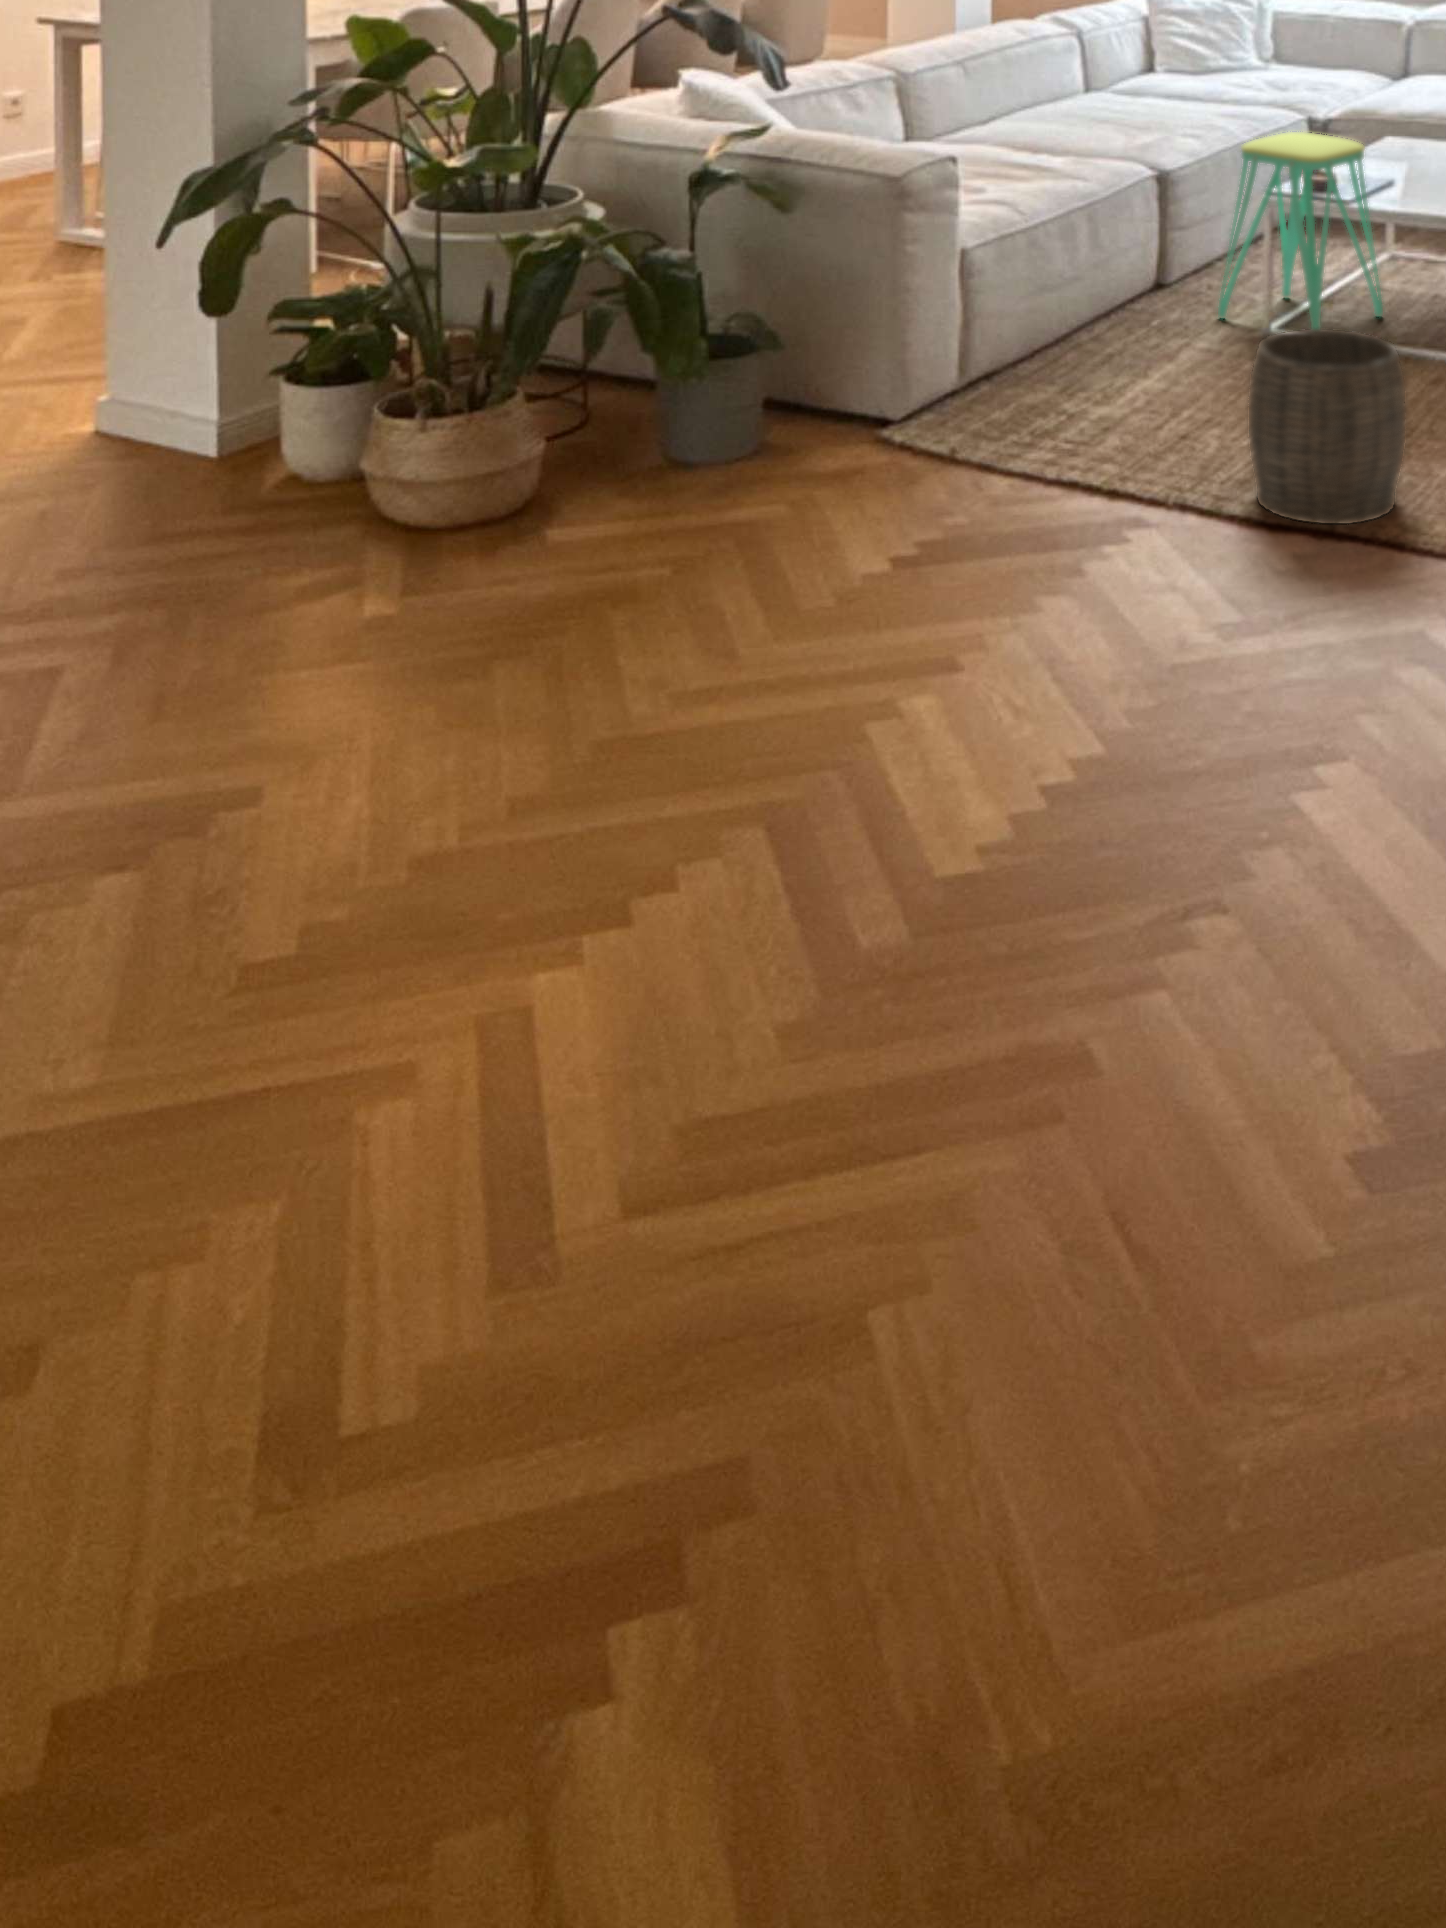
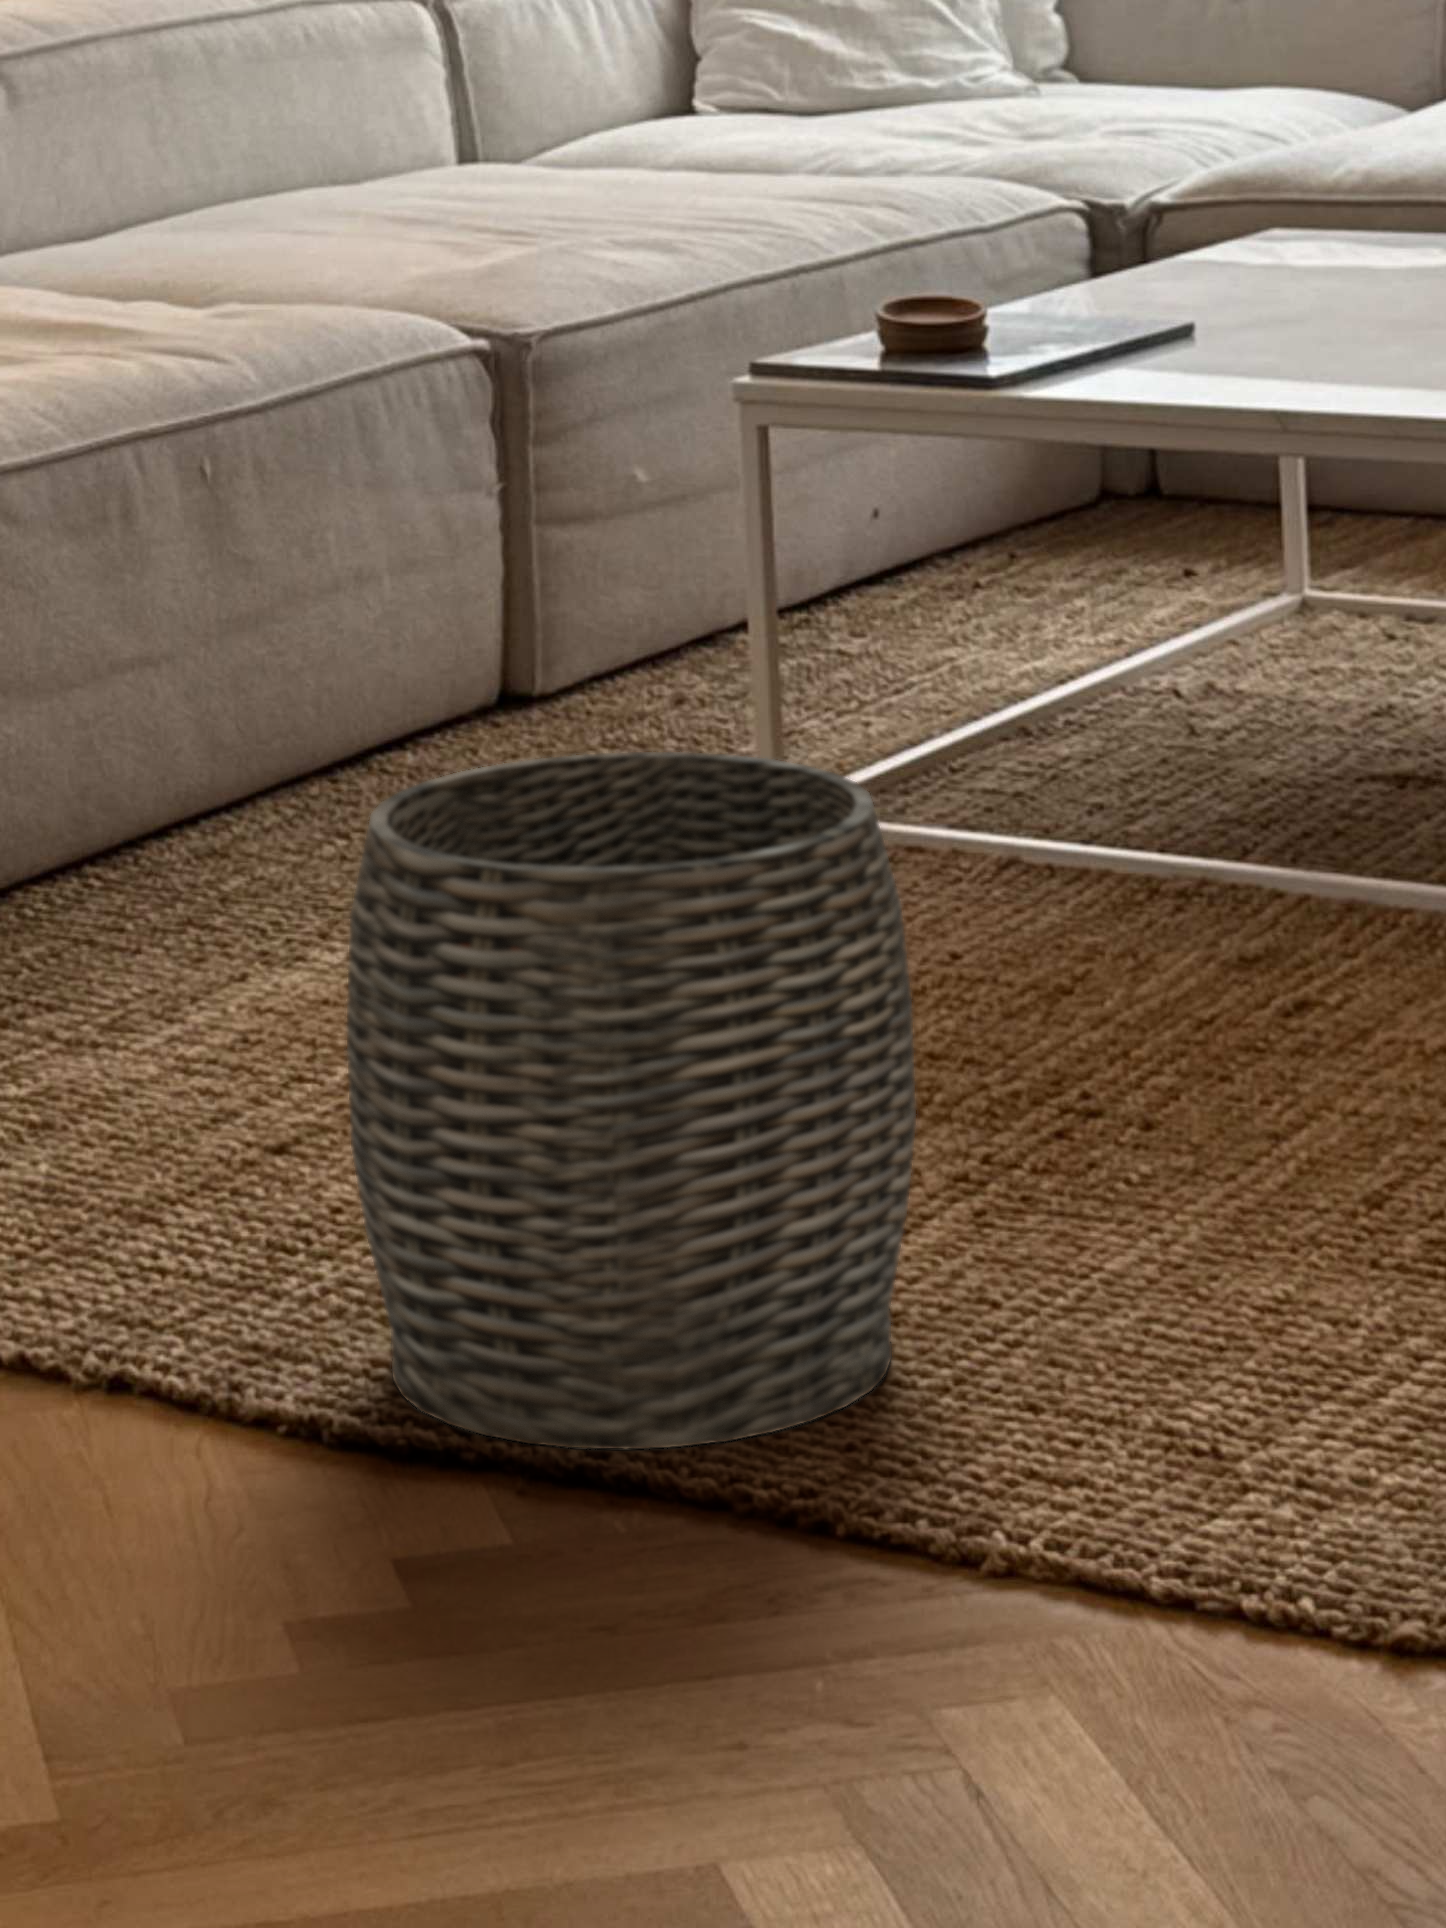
stool: present [1218,132,1383,329] -> none [628,185,1173,847]

